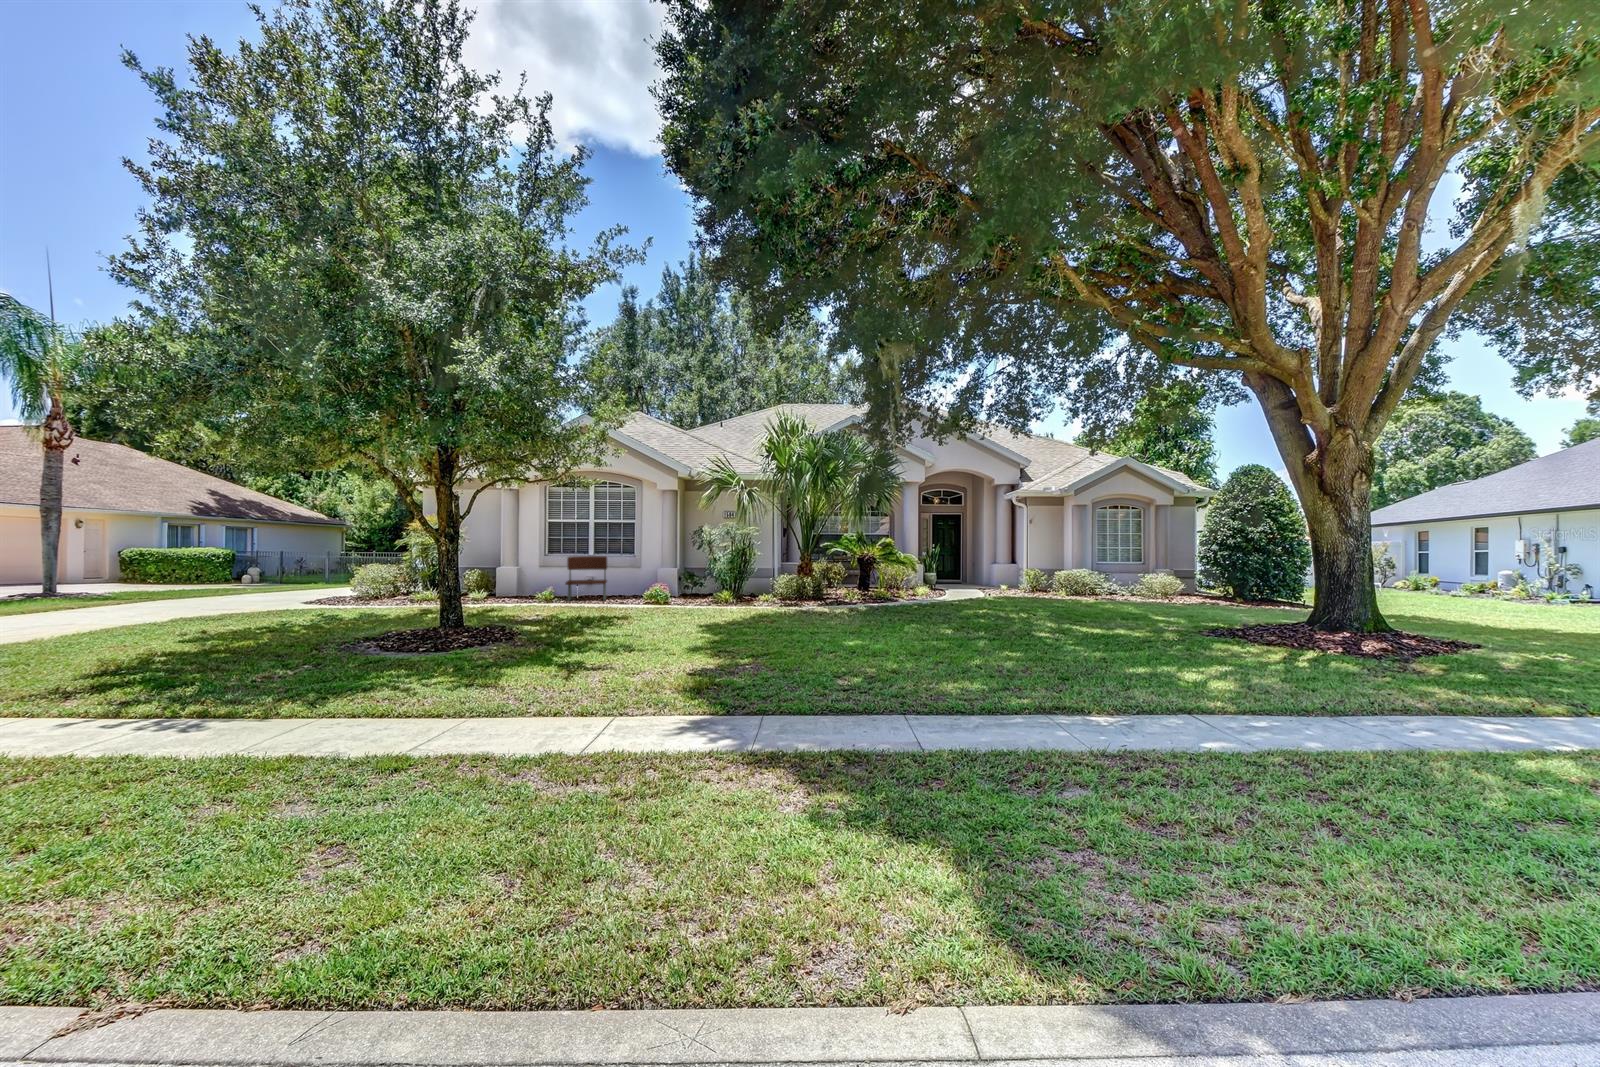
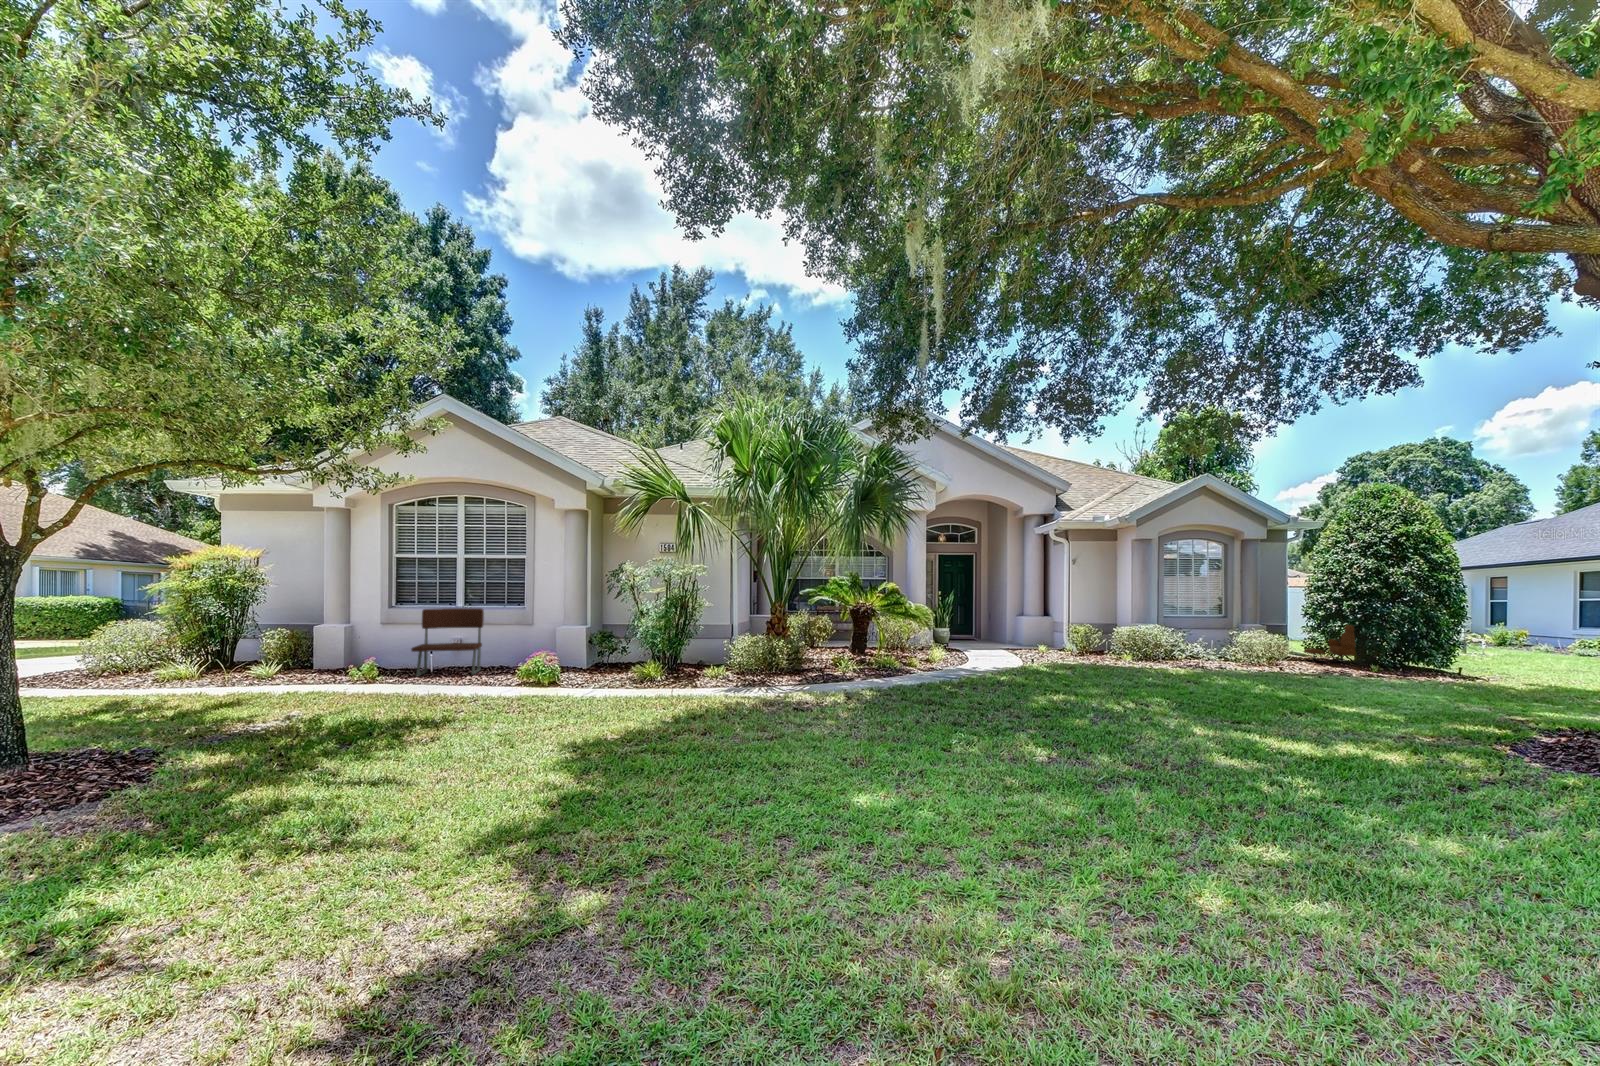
lounge chair: none [1189,568,1226,597] -> present [1304,625,1356,664]

